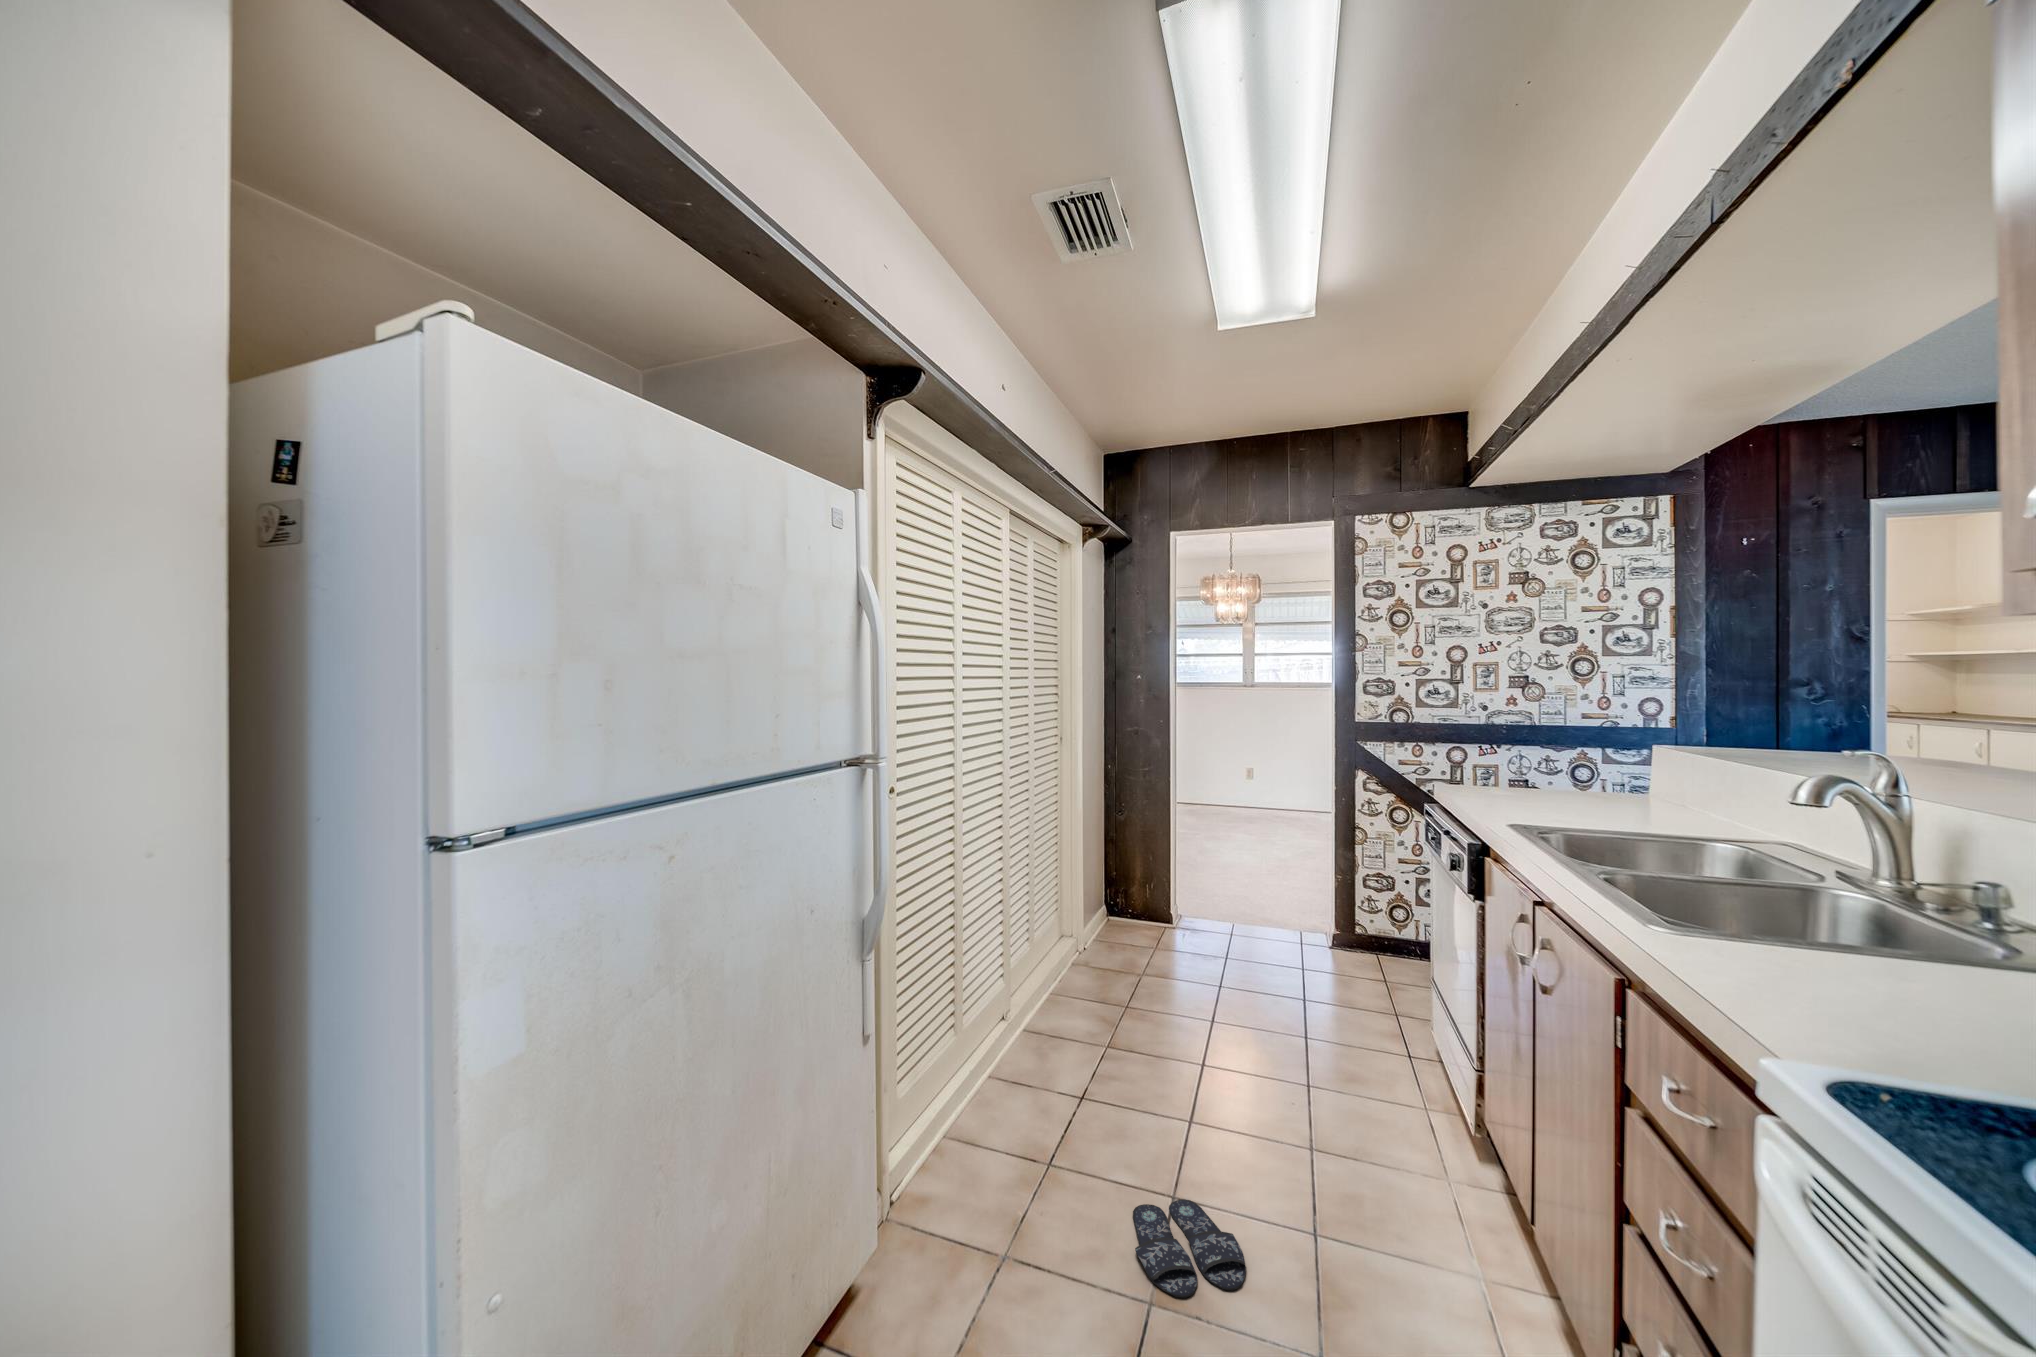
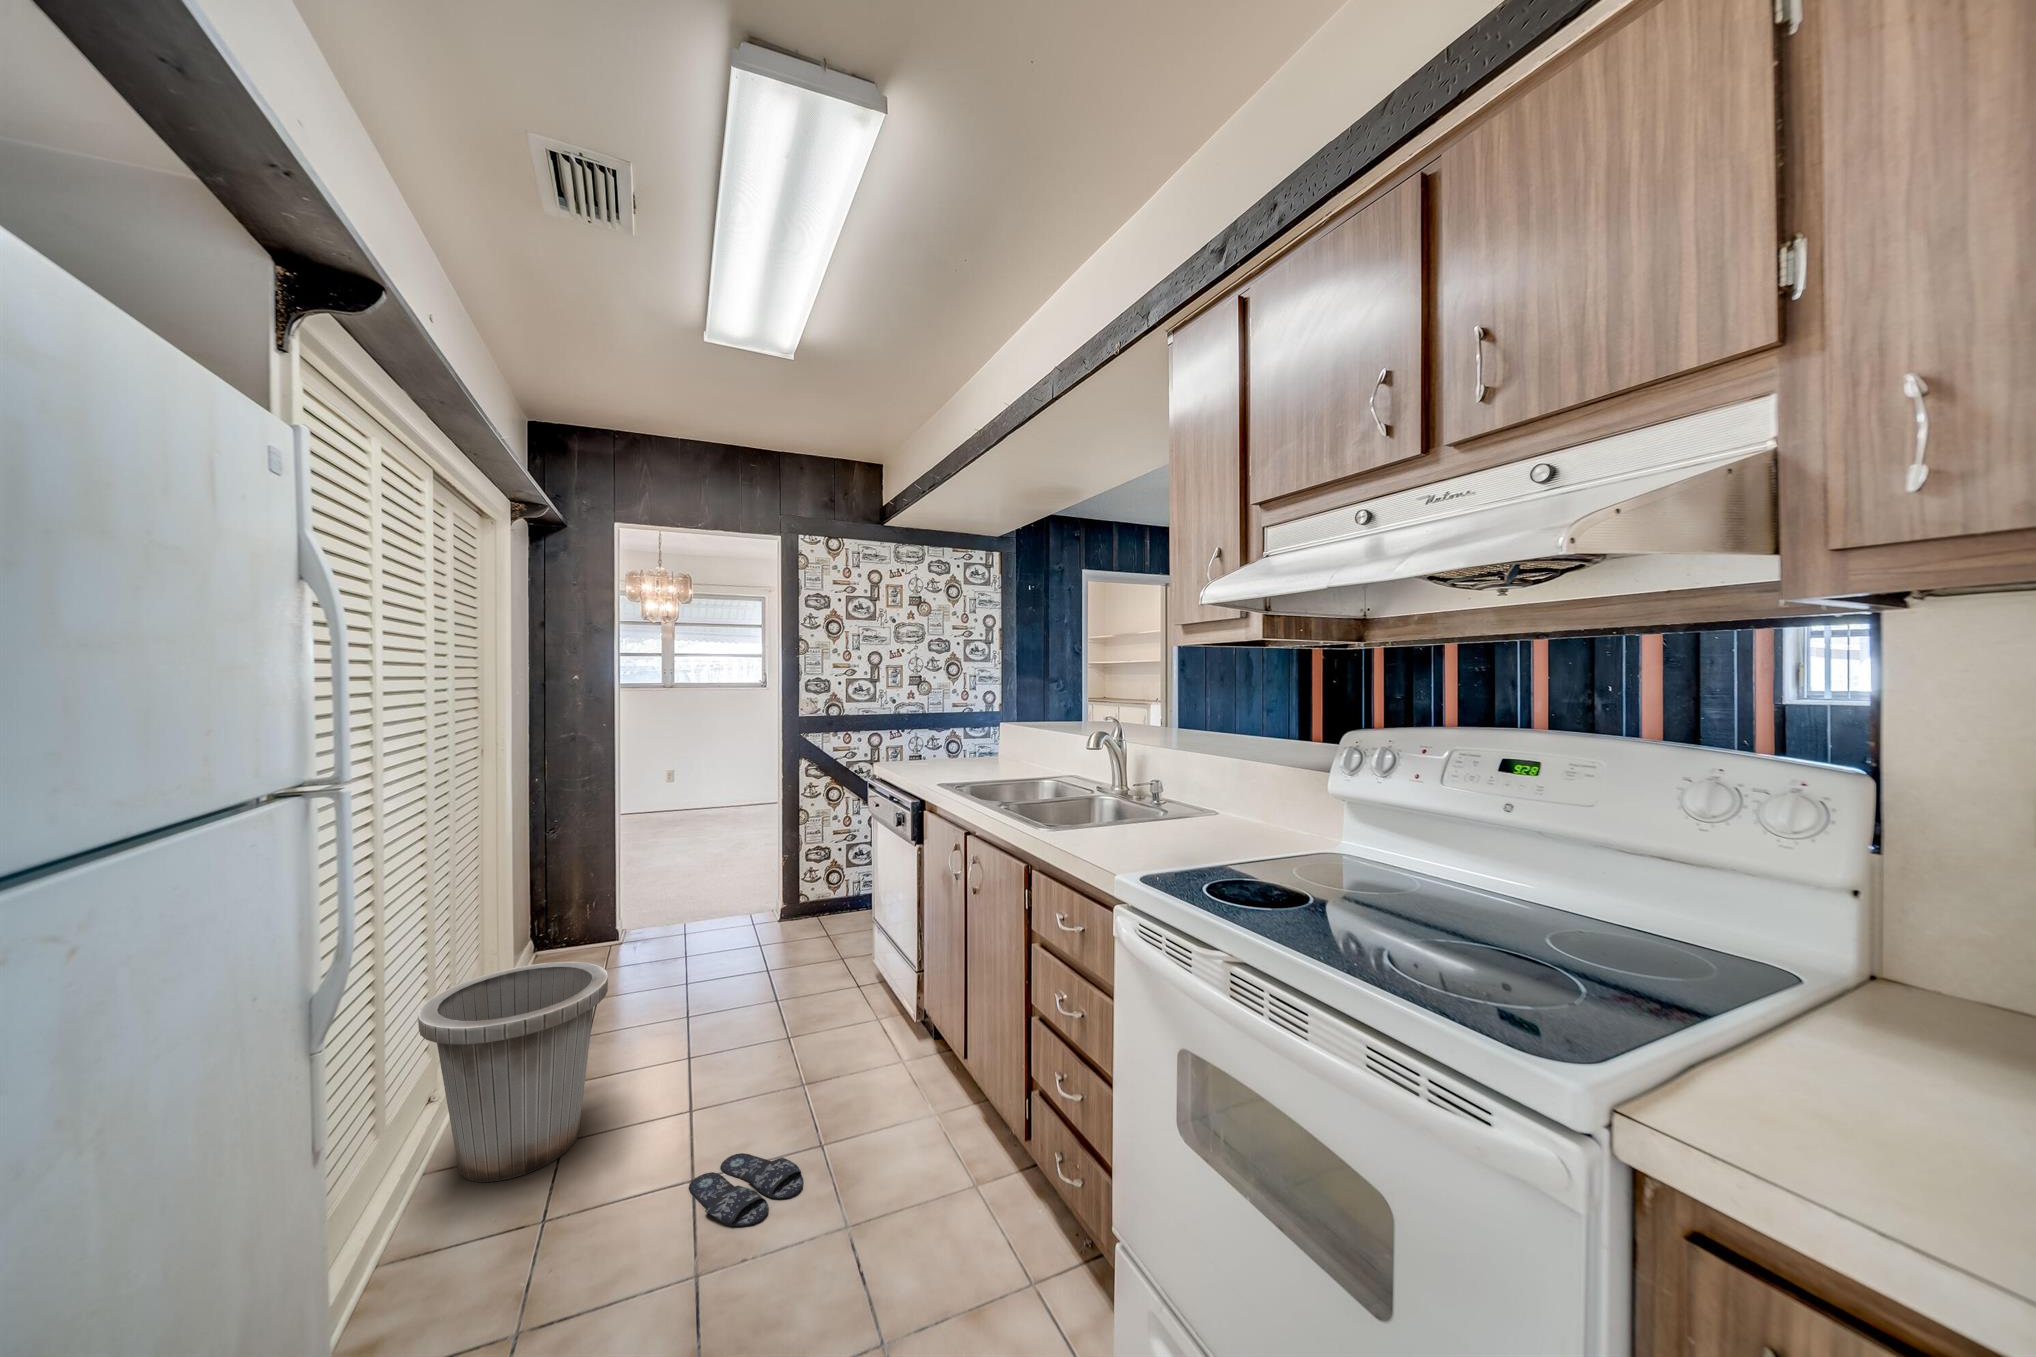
trash can: none [958,929,1097,1119] -> present [418,962,608,1182]

